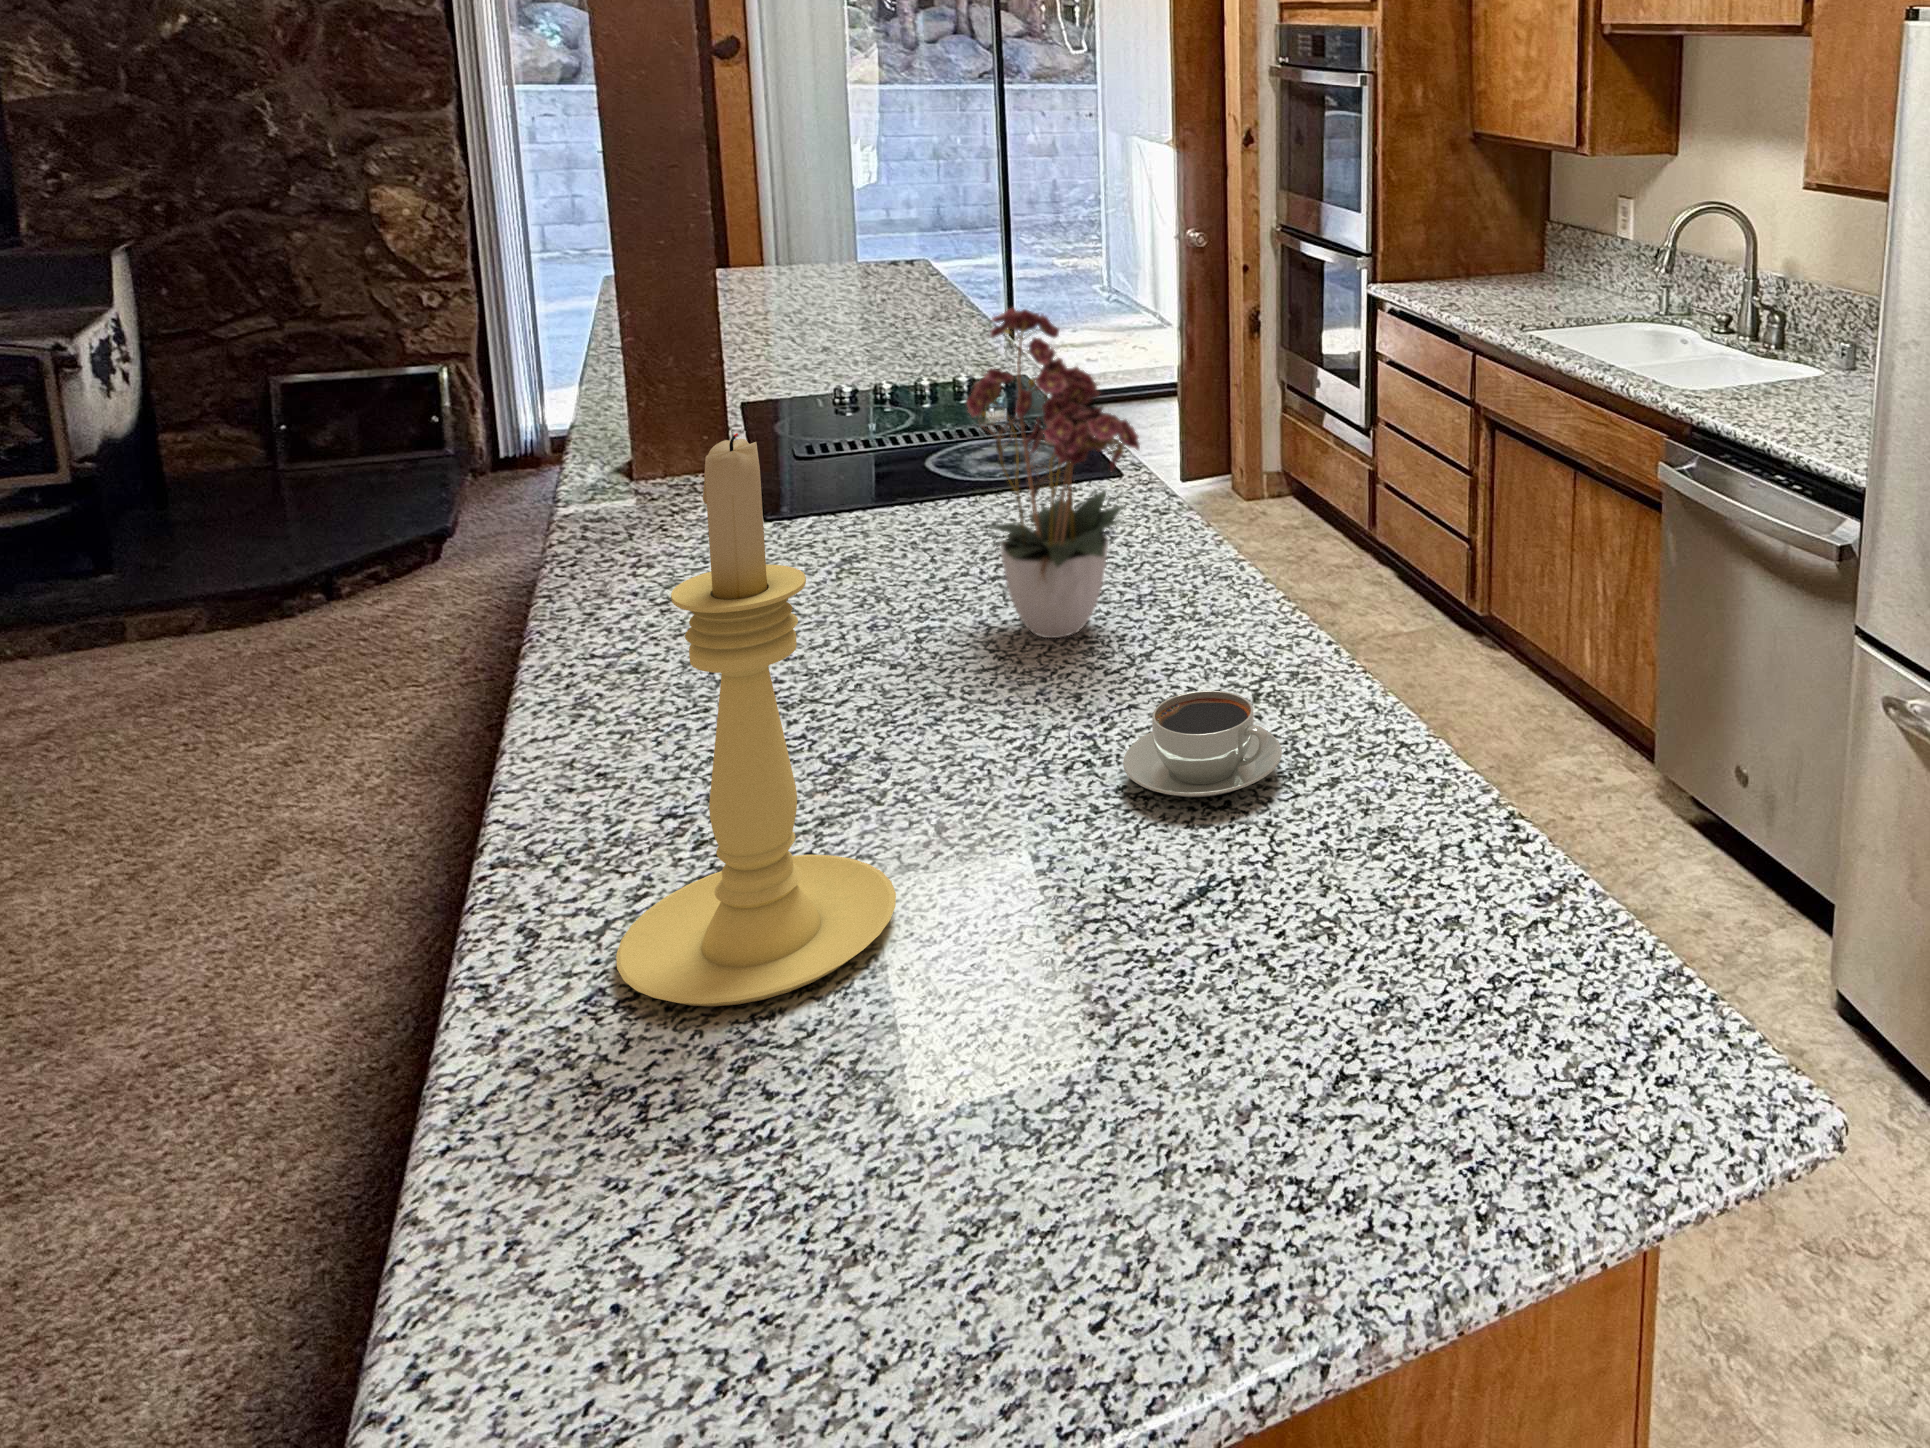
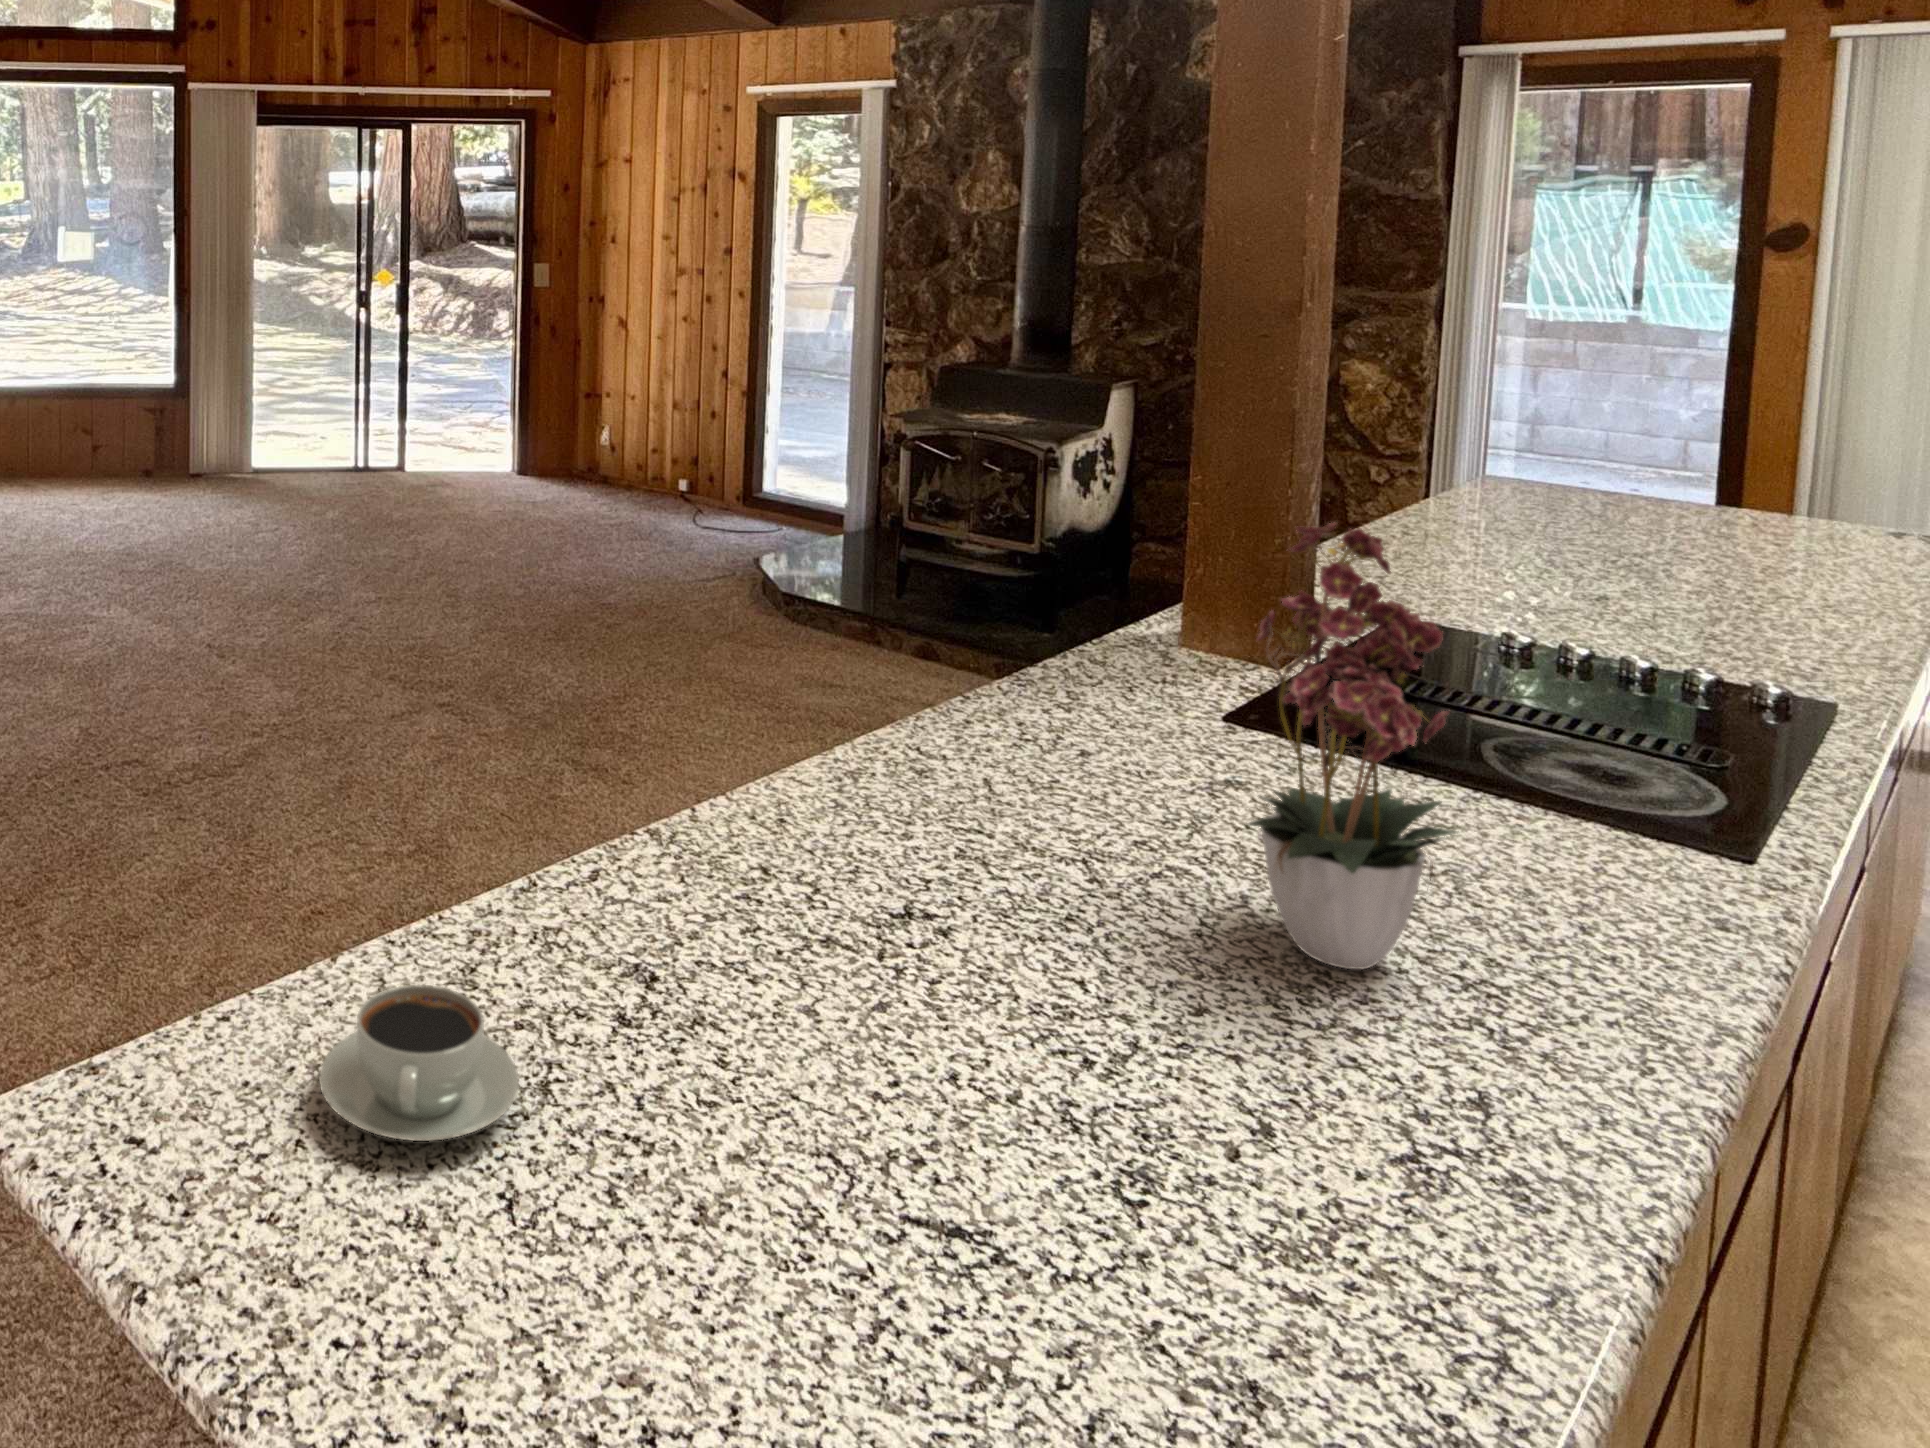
candle holder: present [616,433,896,1006] -> none [558,523,787,1035]
coffee cup: present [1123,691,1282,797] -> present [319,985,519,1141]

